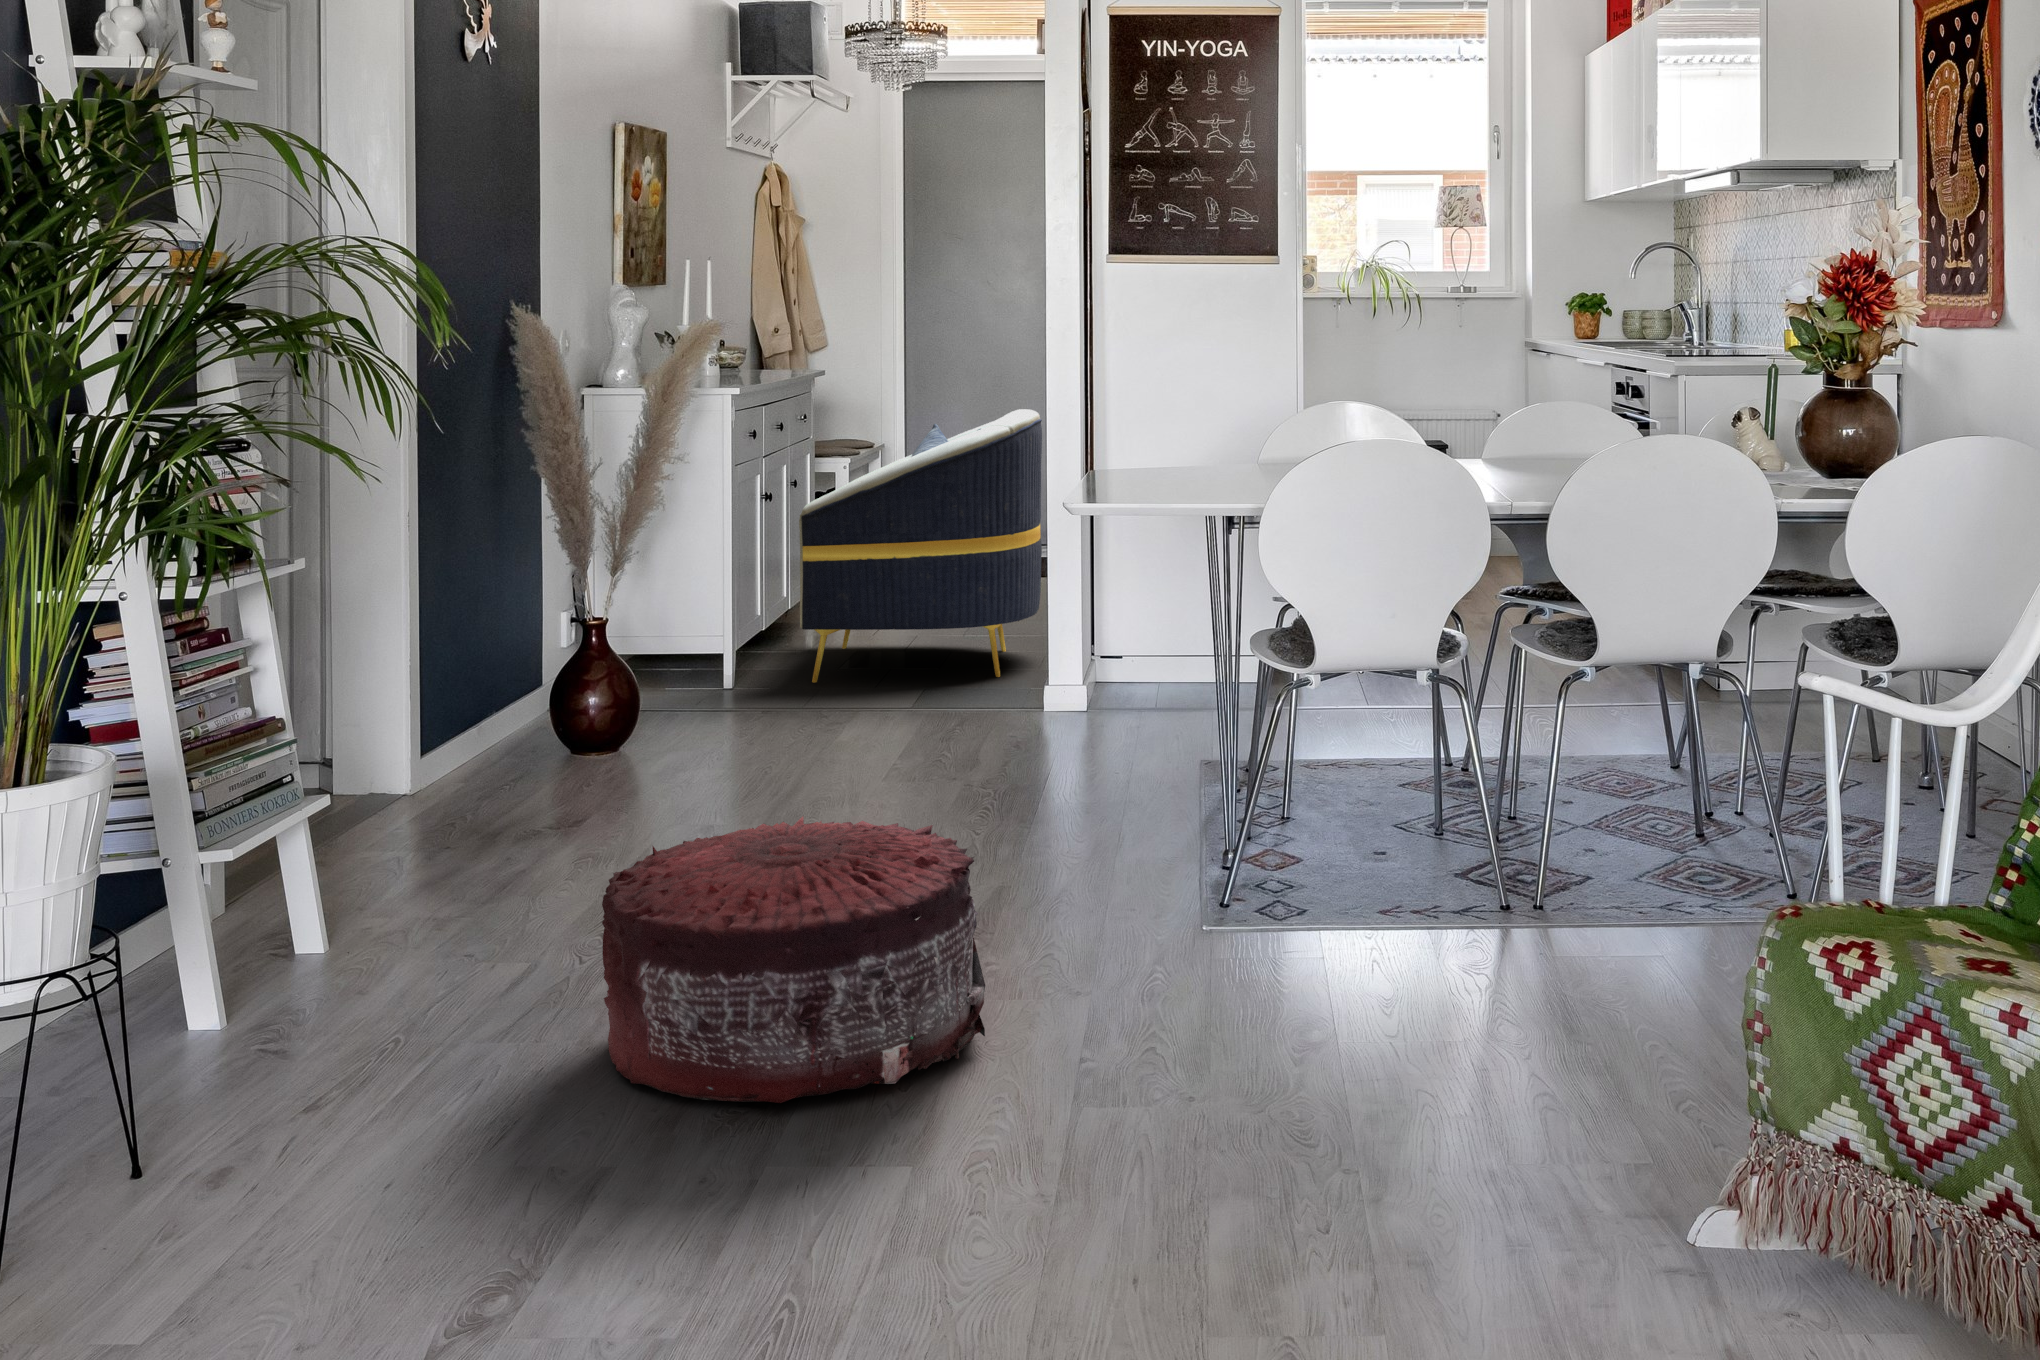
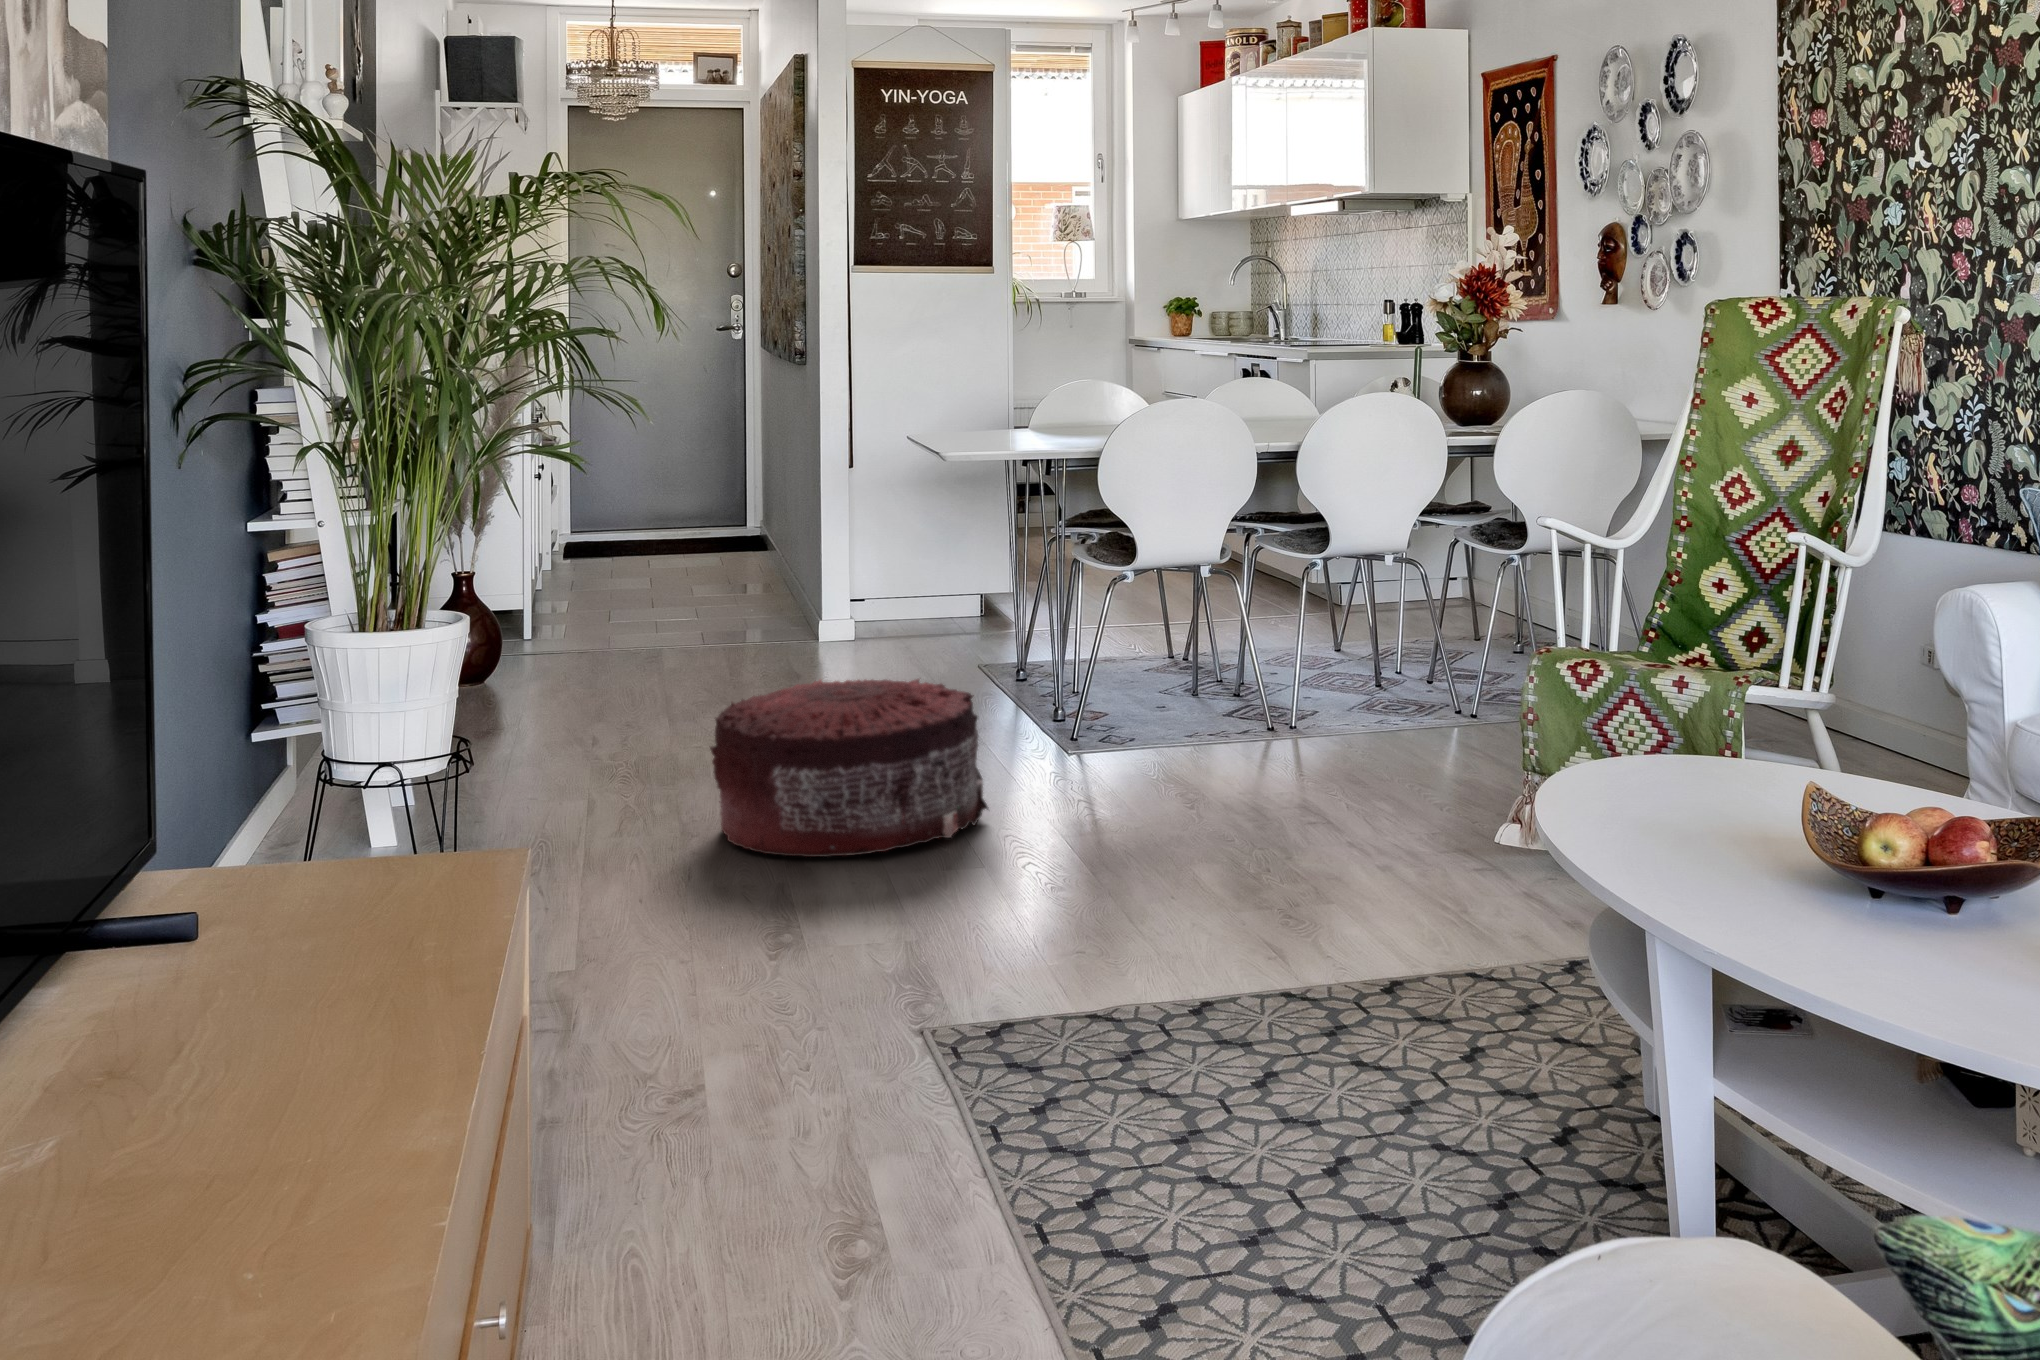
armchair: present [799,409,1042,682] -> none [593,396,787,632]

